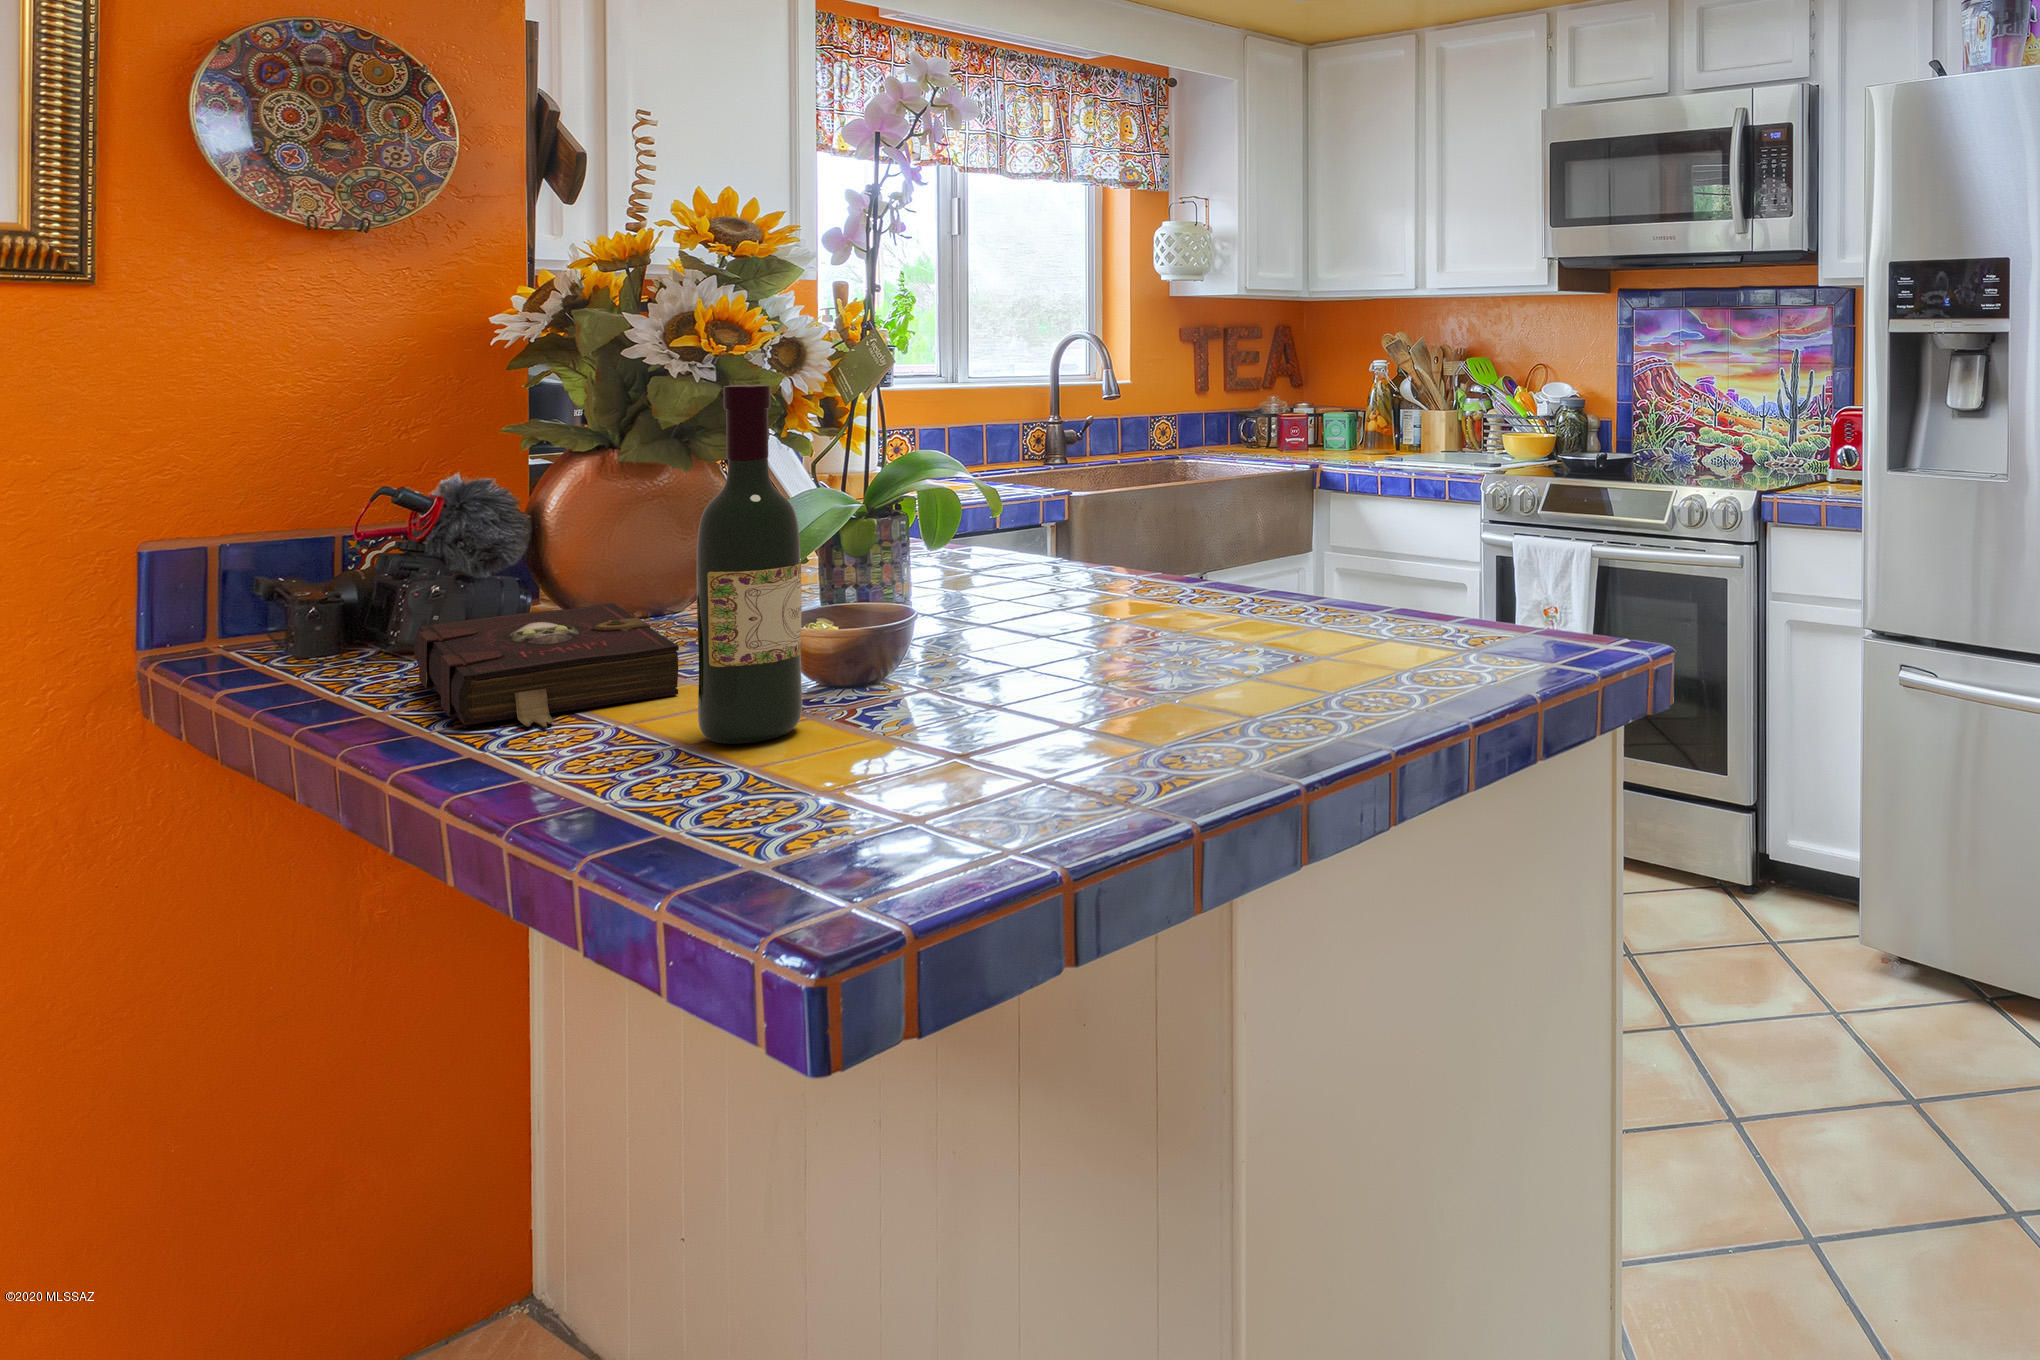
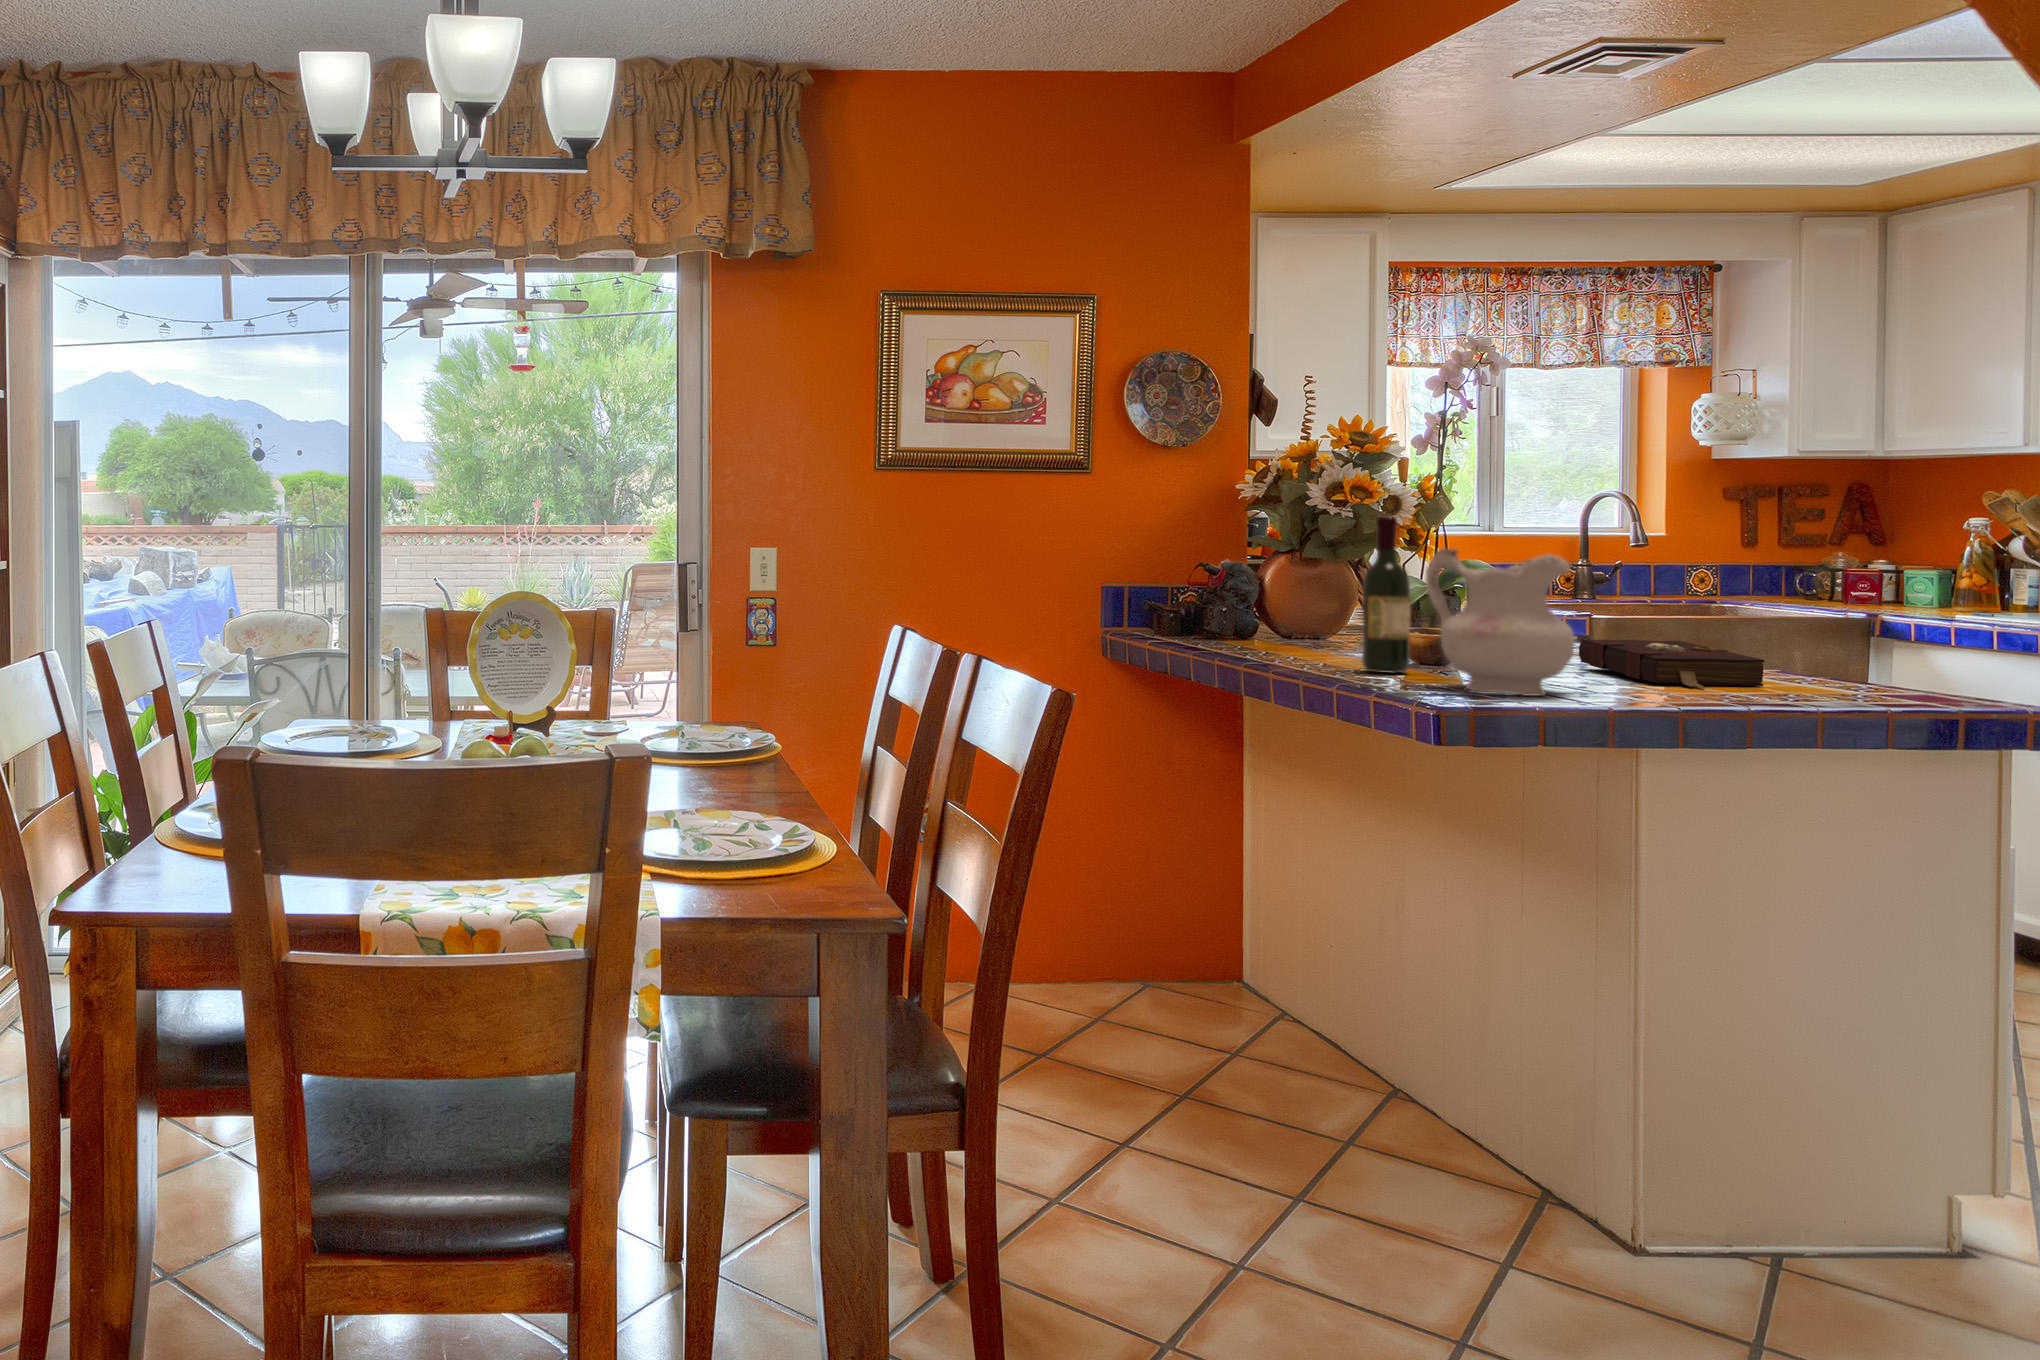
ceramic pitcher: none [823,460,1116,798] -> present [1426,549,1575,696]
book: present [414,603,679,727] -> present [1579,640,1764,688]

